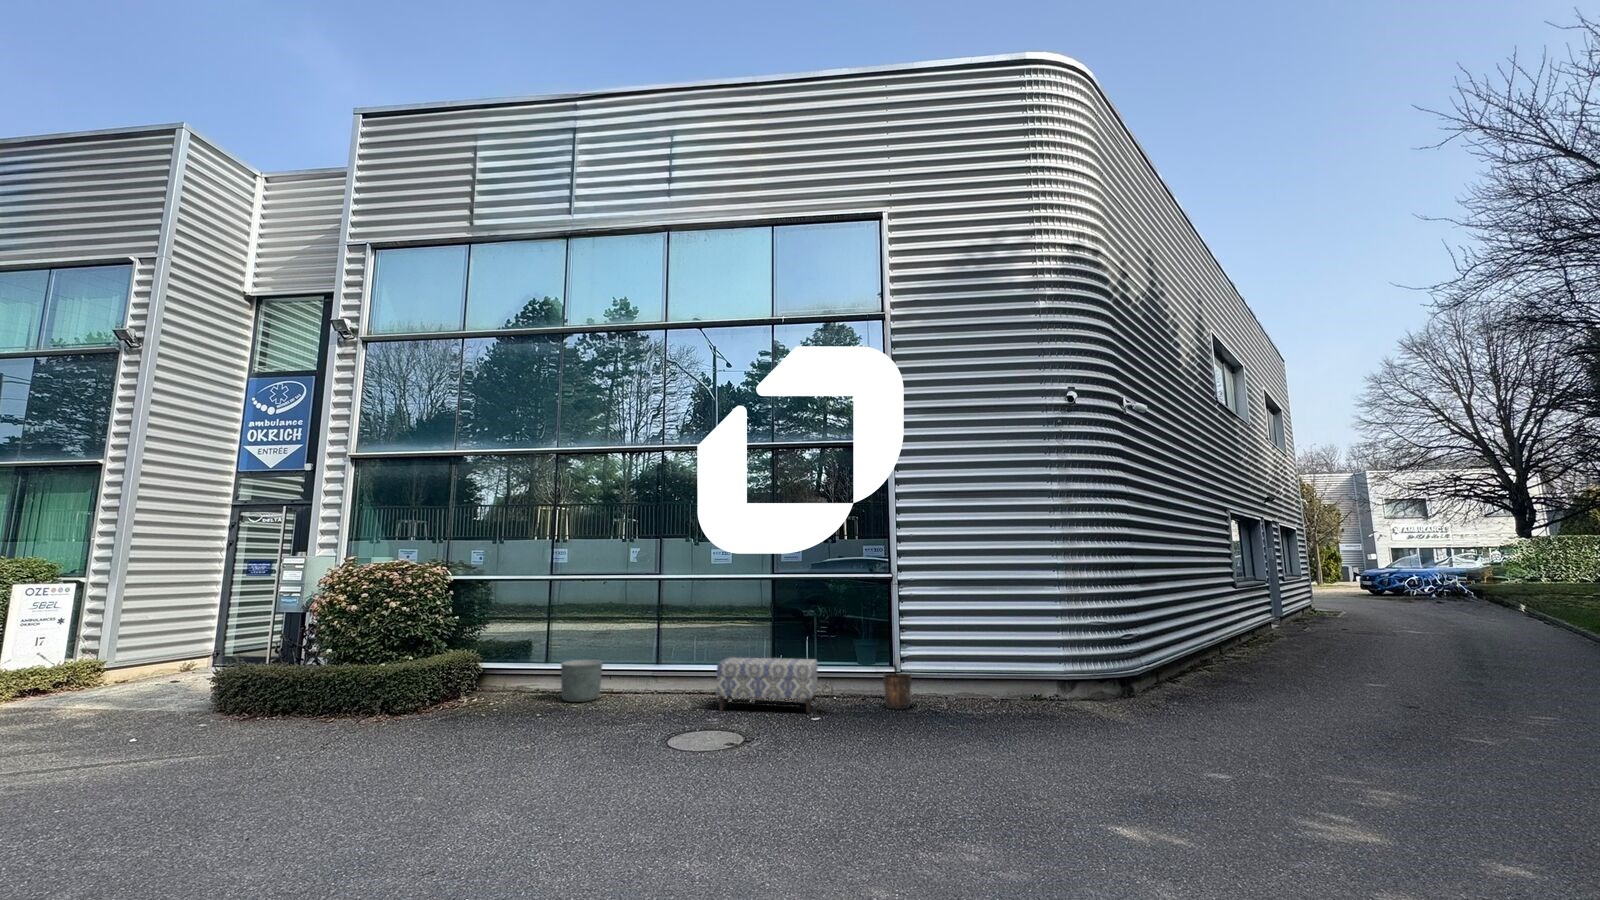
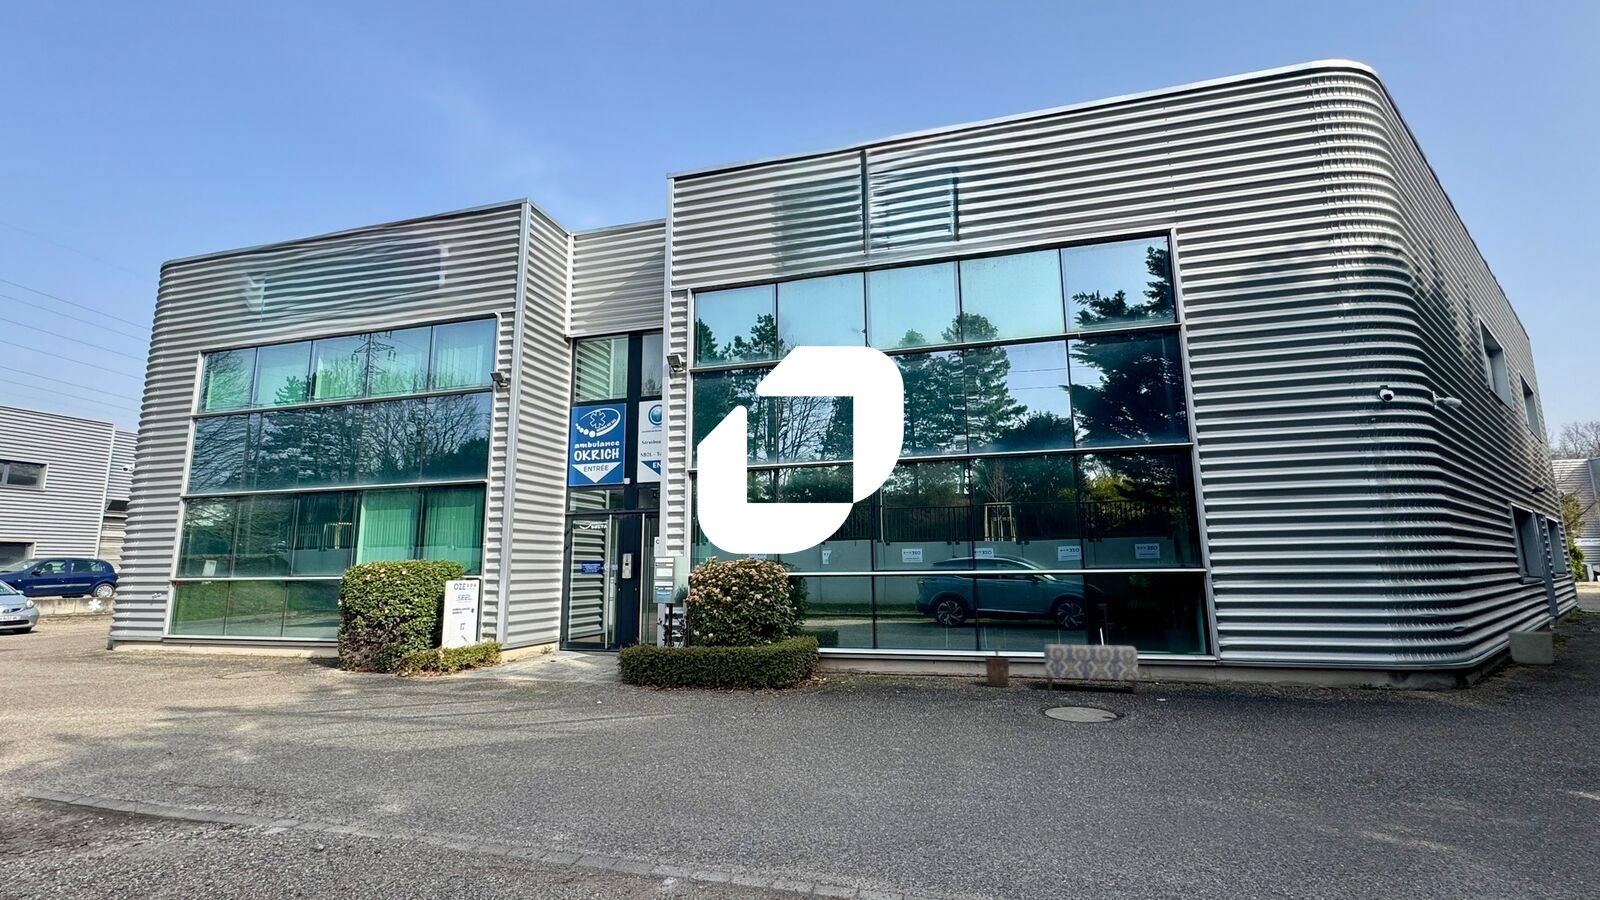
planter: present [561,660,602,702] -> present [1508,631,1554,664]
bucket: present [883,662,912,709] -> present [985,648,1010,687]

